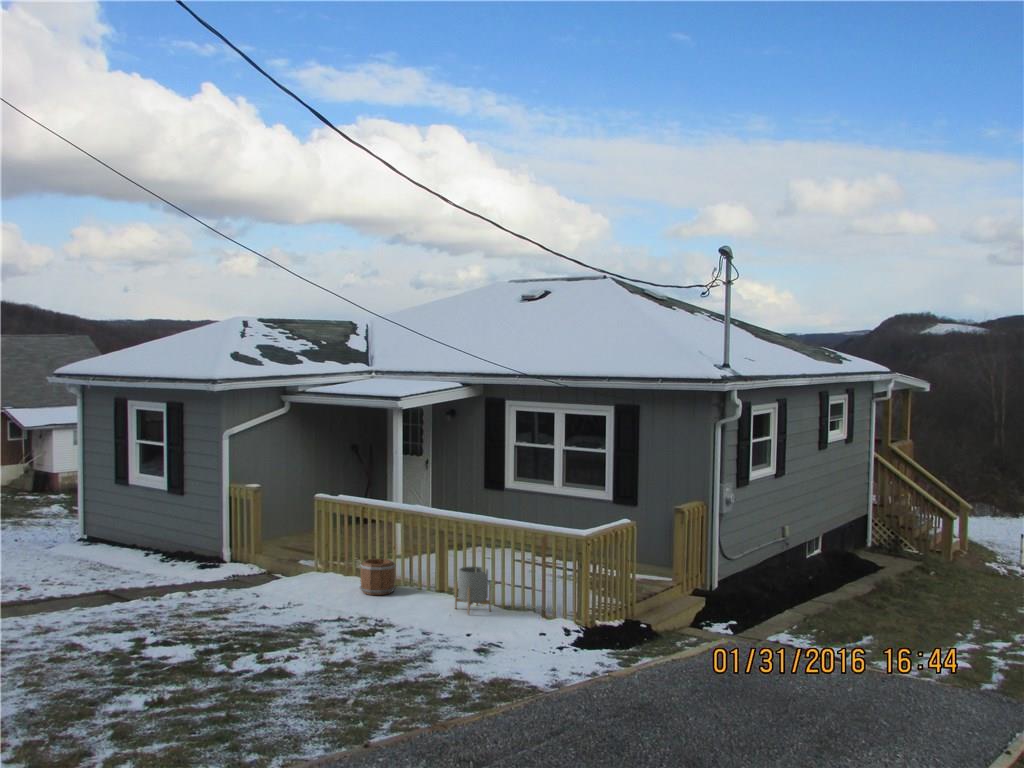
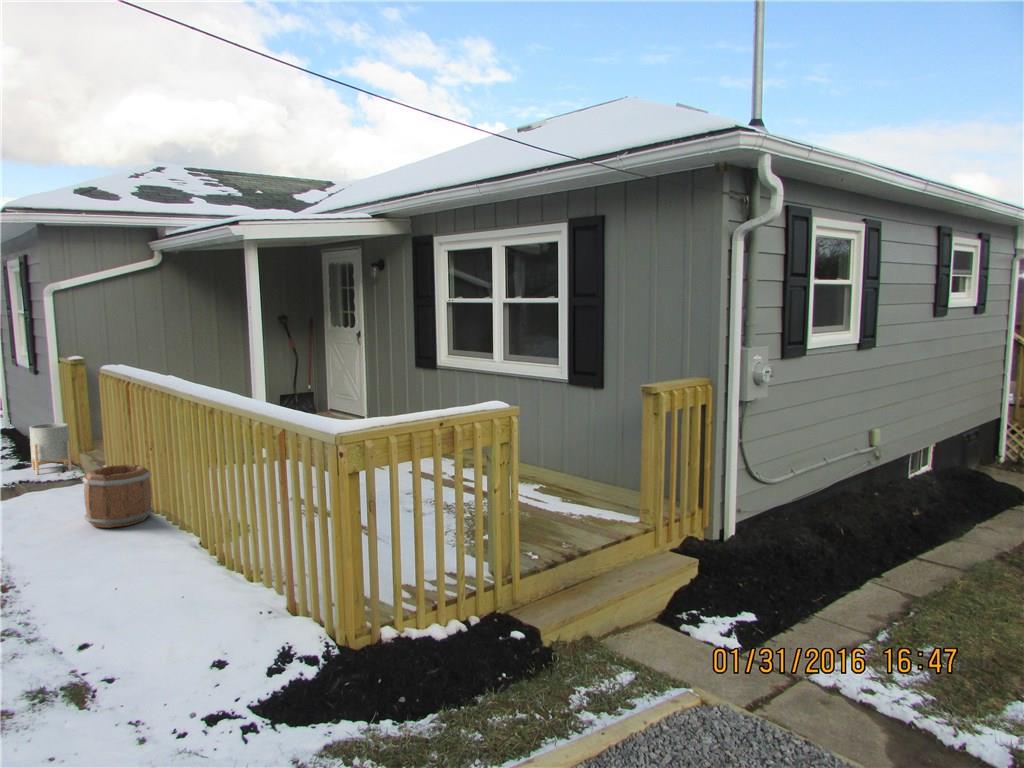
planter: present [455,566,492,615] -> present [29,423,72,474]

